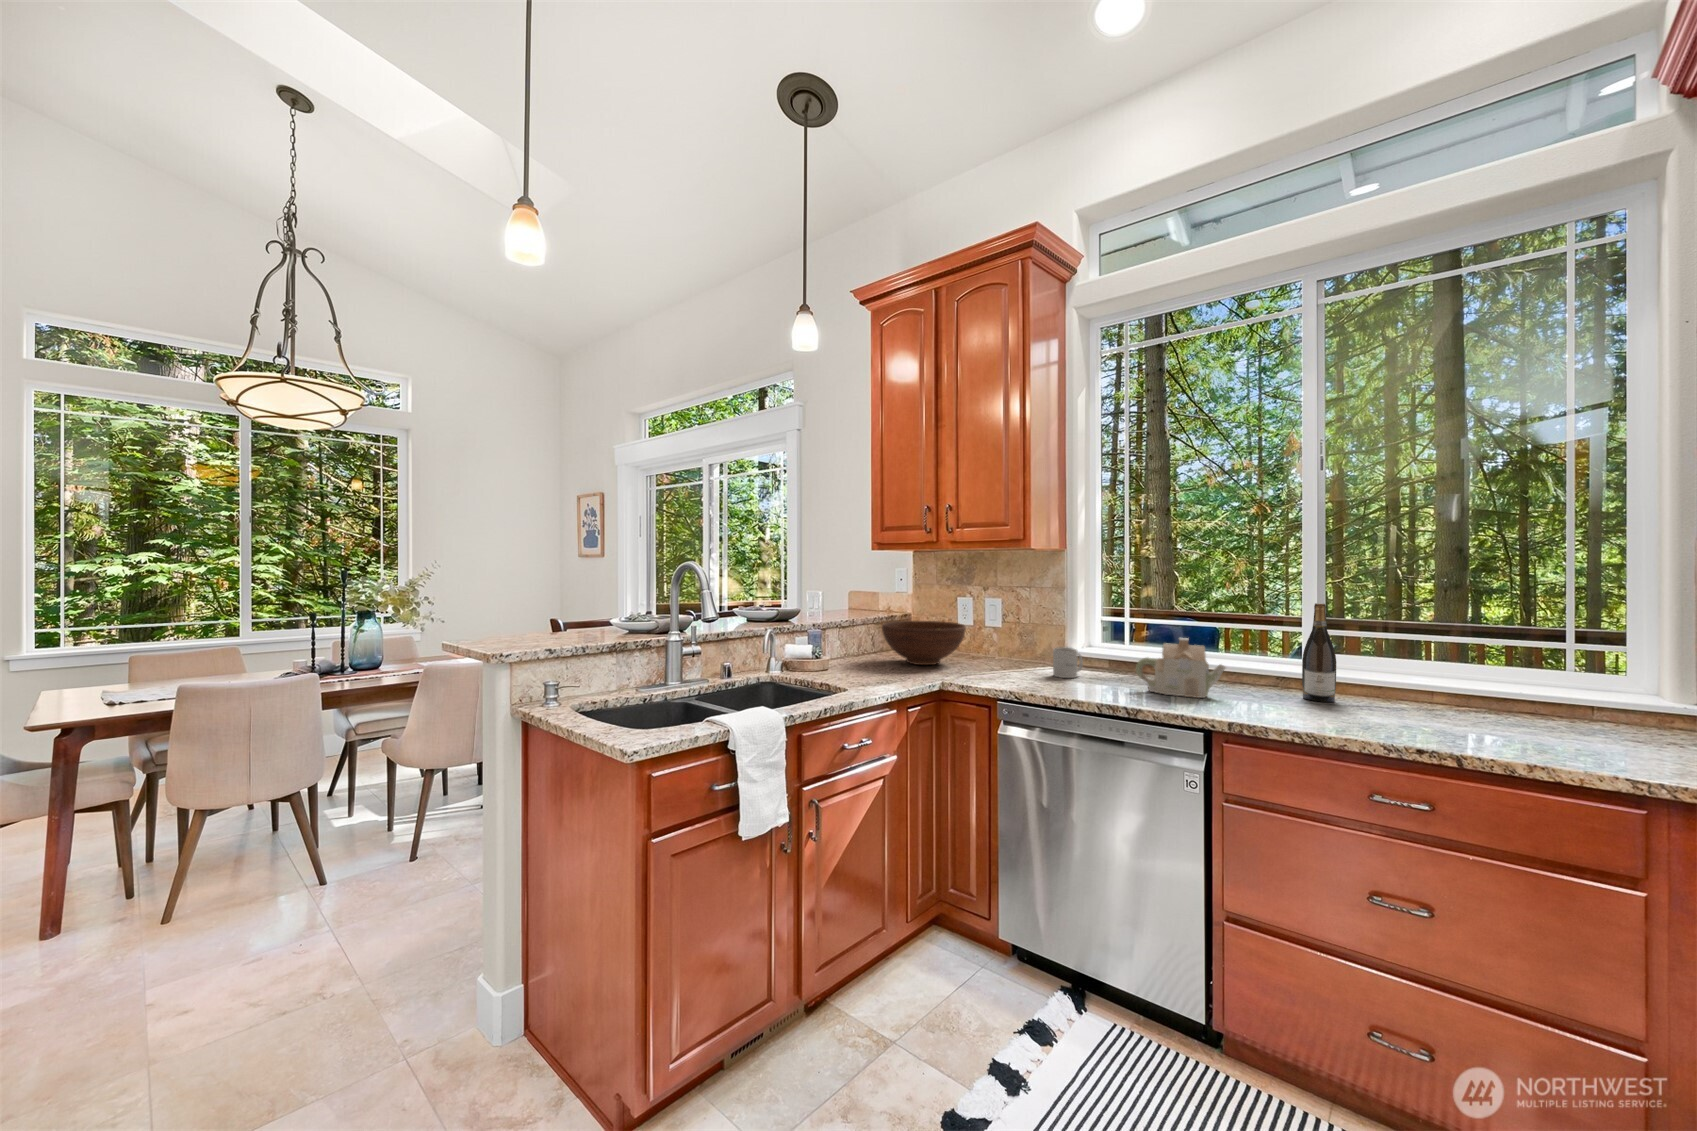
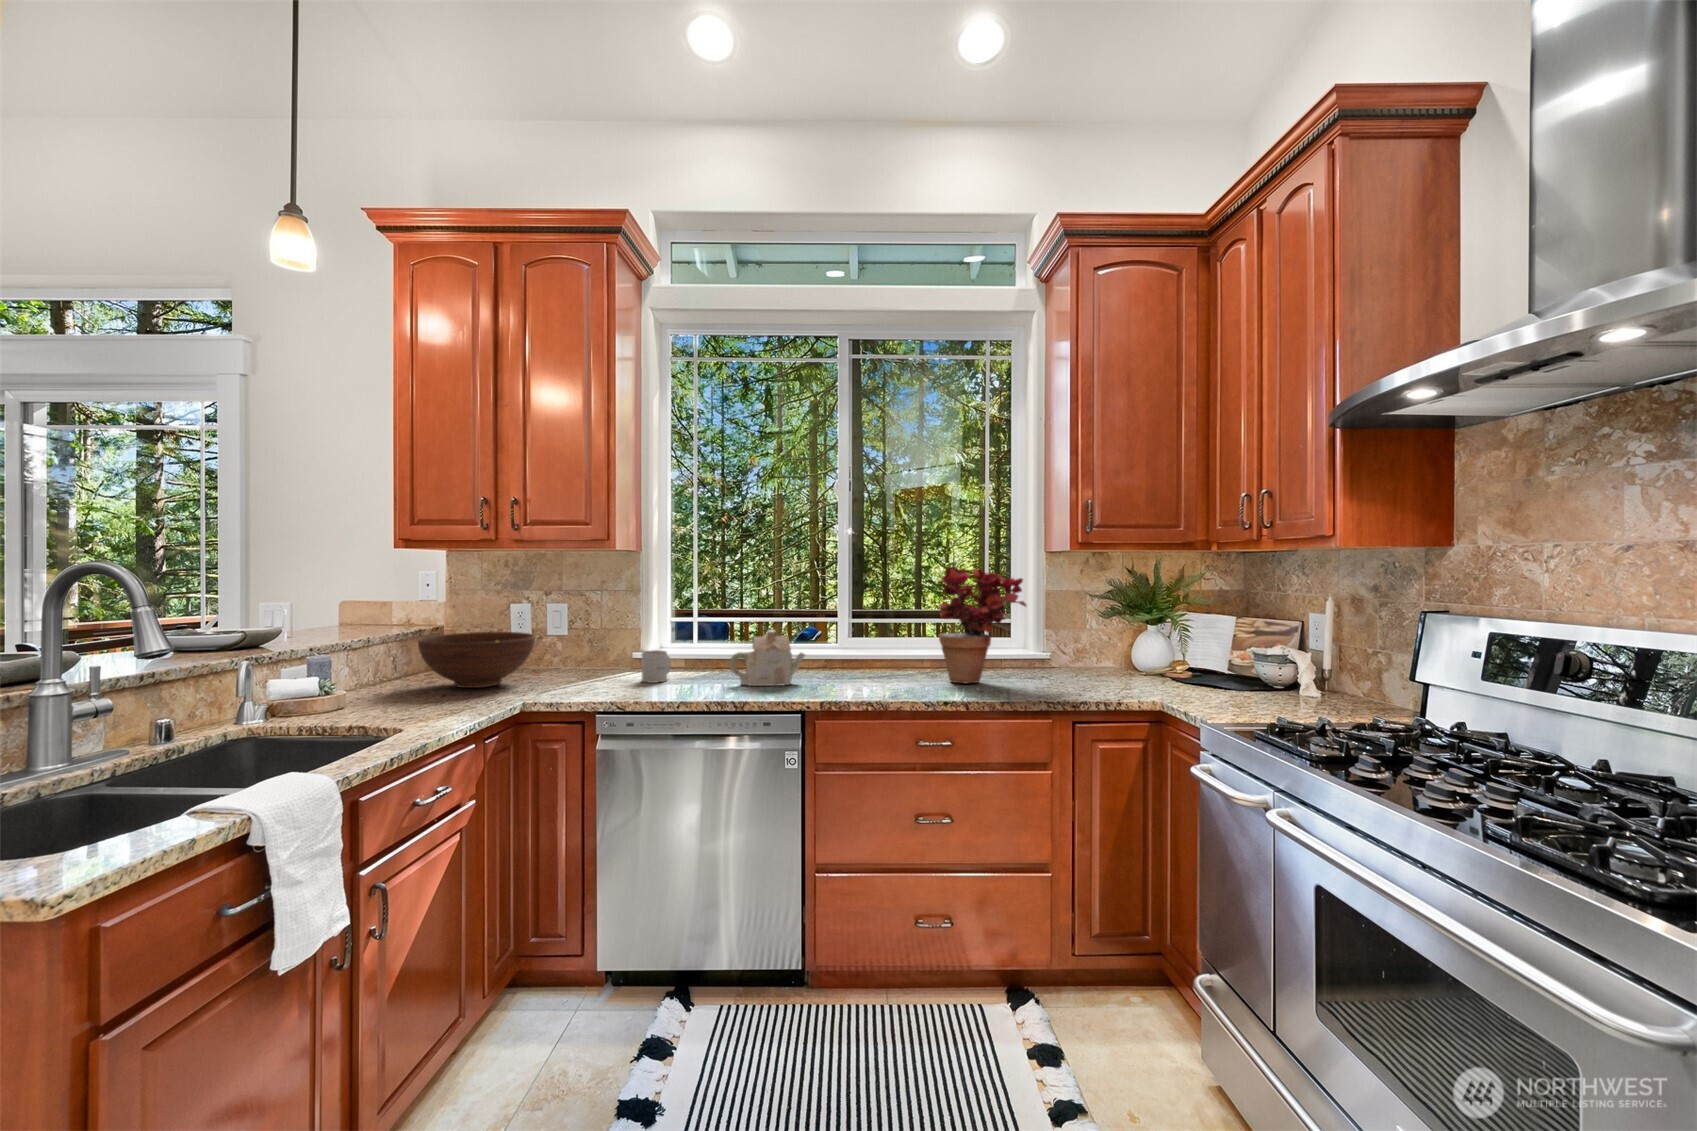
potted plant: none [1423,573,1598,731] -> present [939,567,1026,683]
wine bottle: present [1302,603,1336,702] -> none [858,593,881,676]

